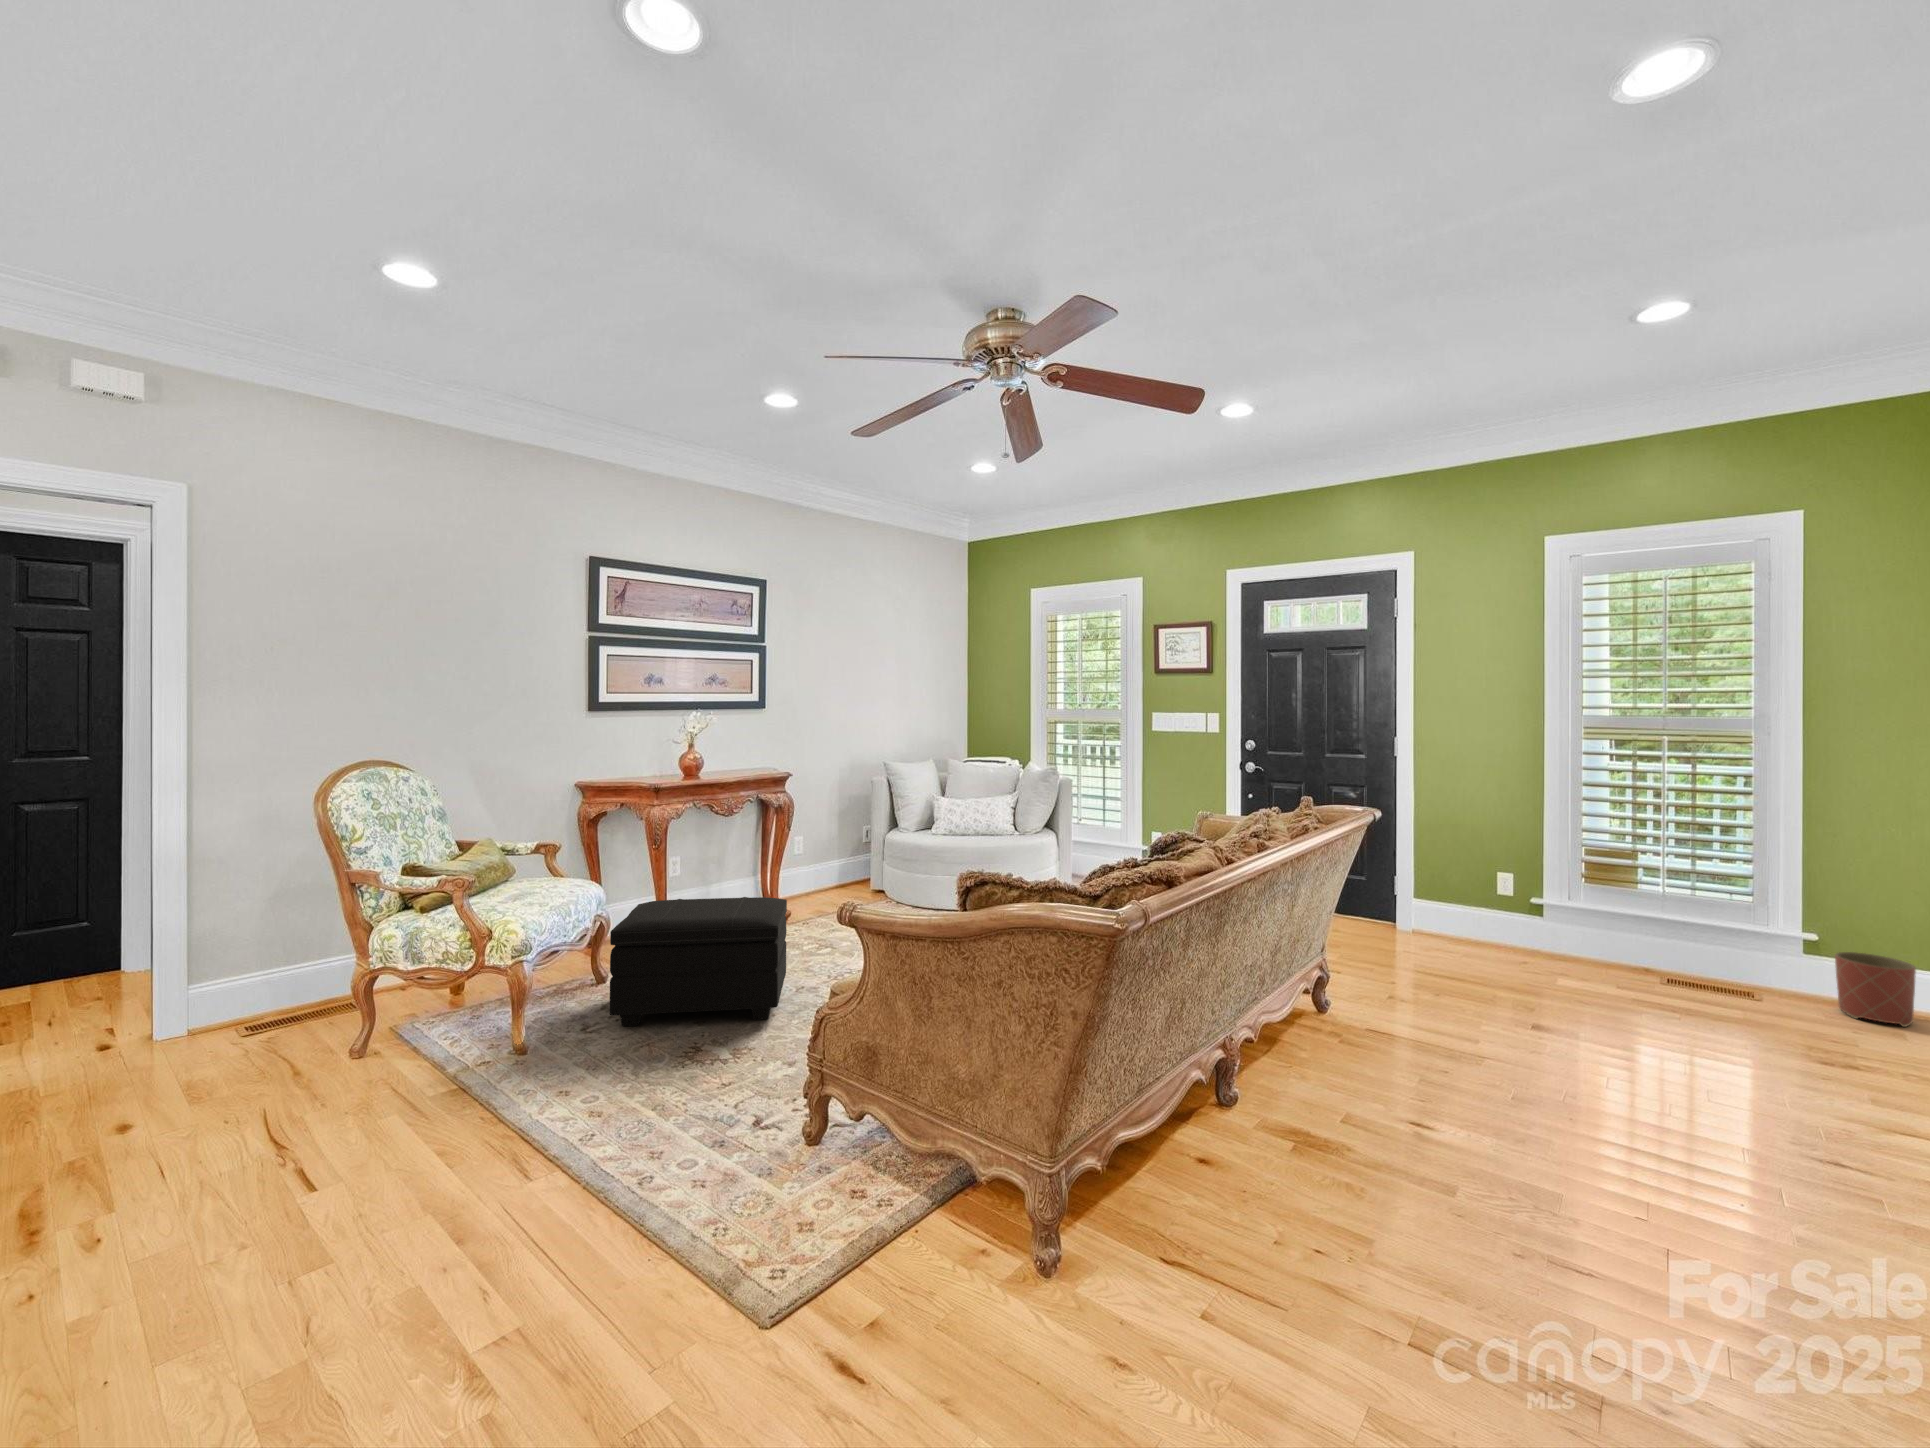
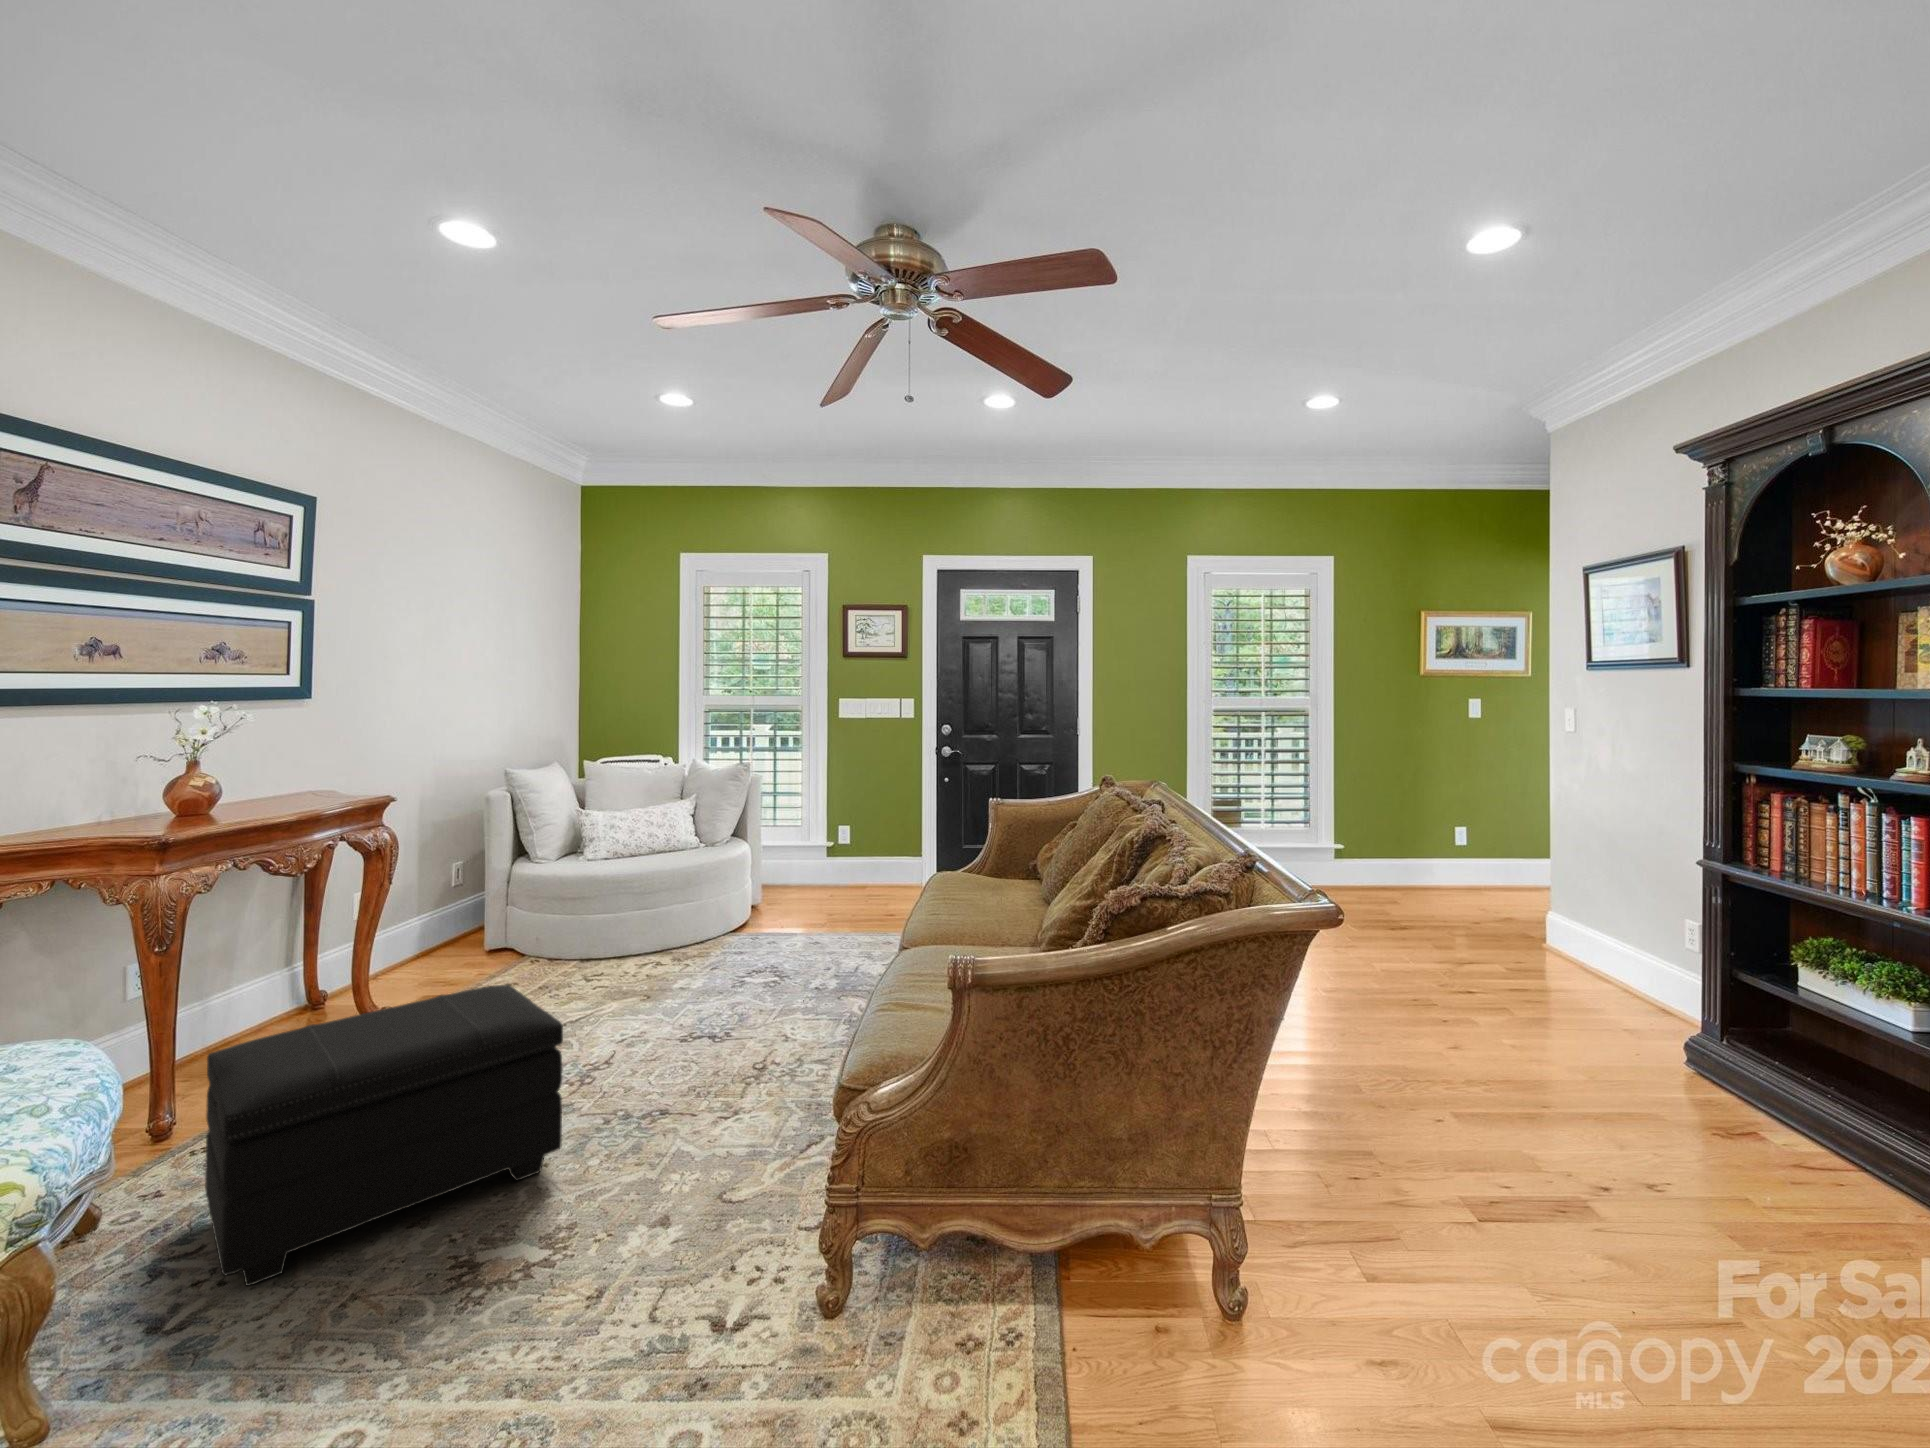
planter: present [1835,952,1916,1027] -> none [1356,854,1396,898]

